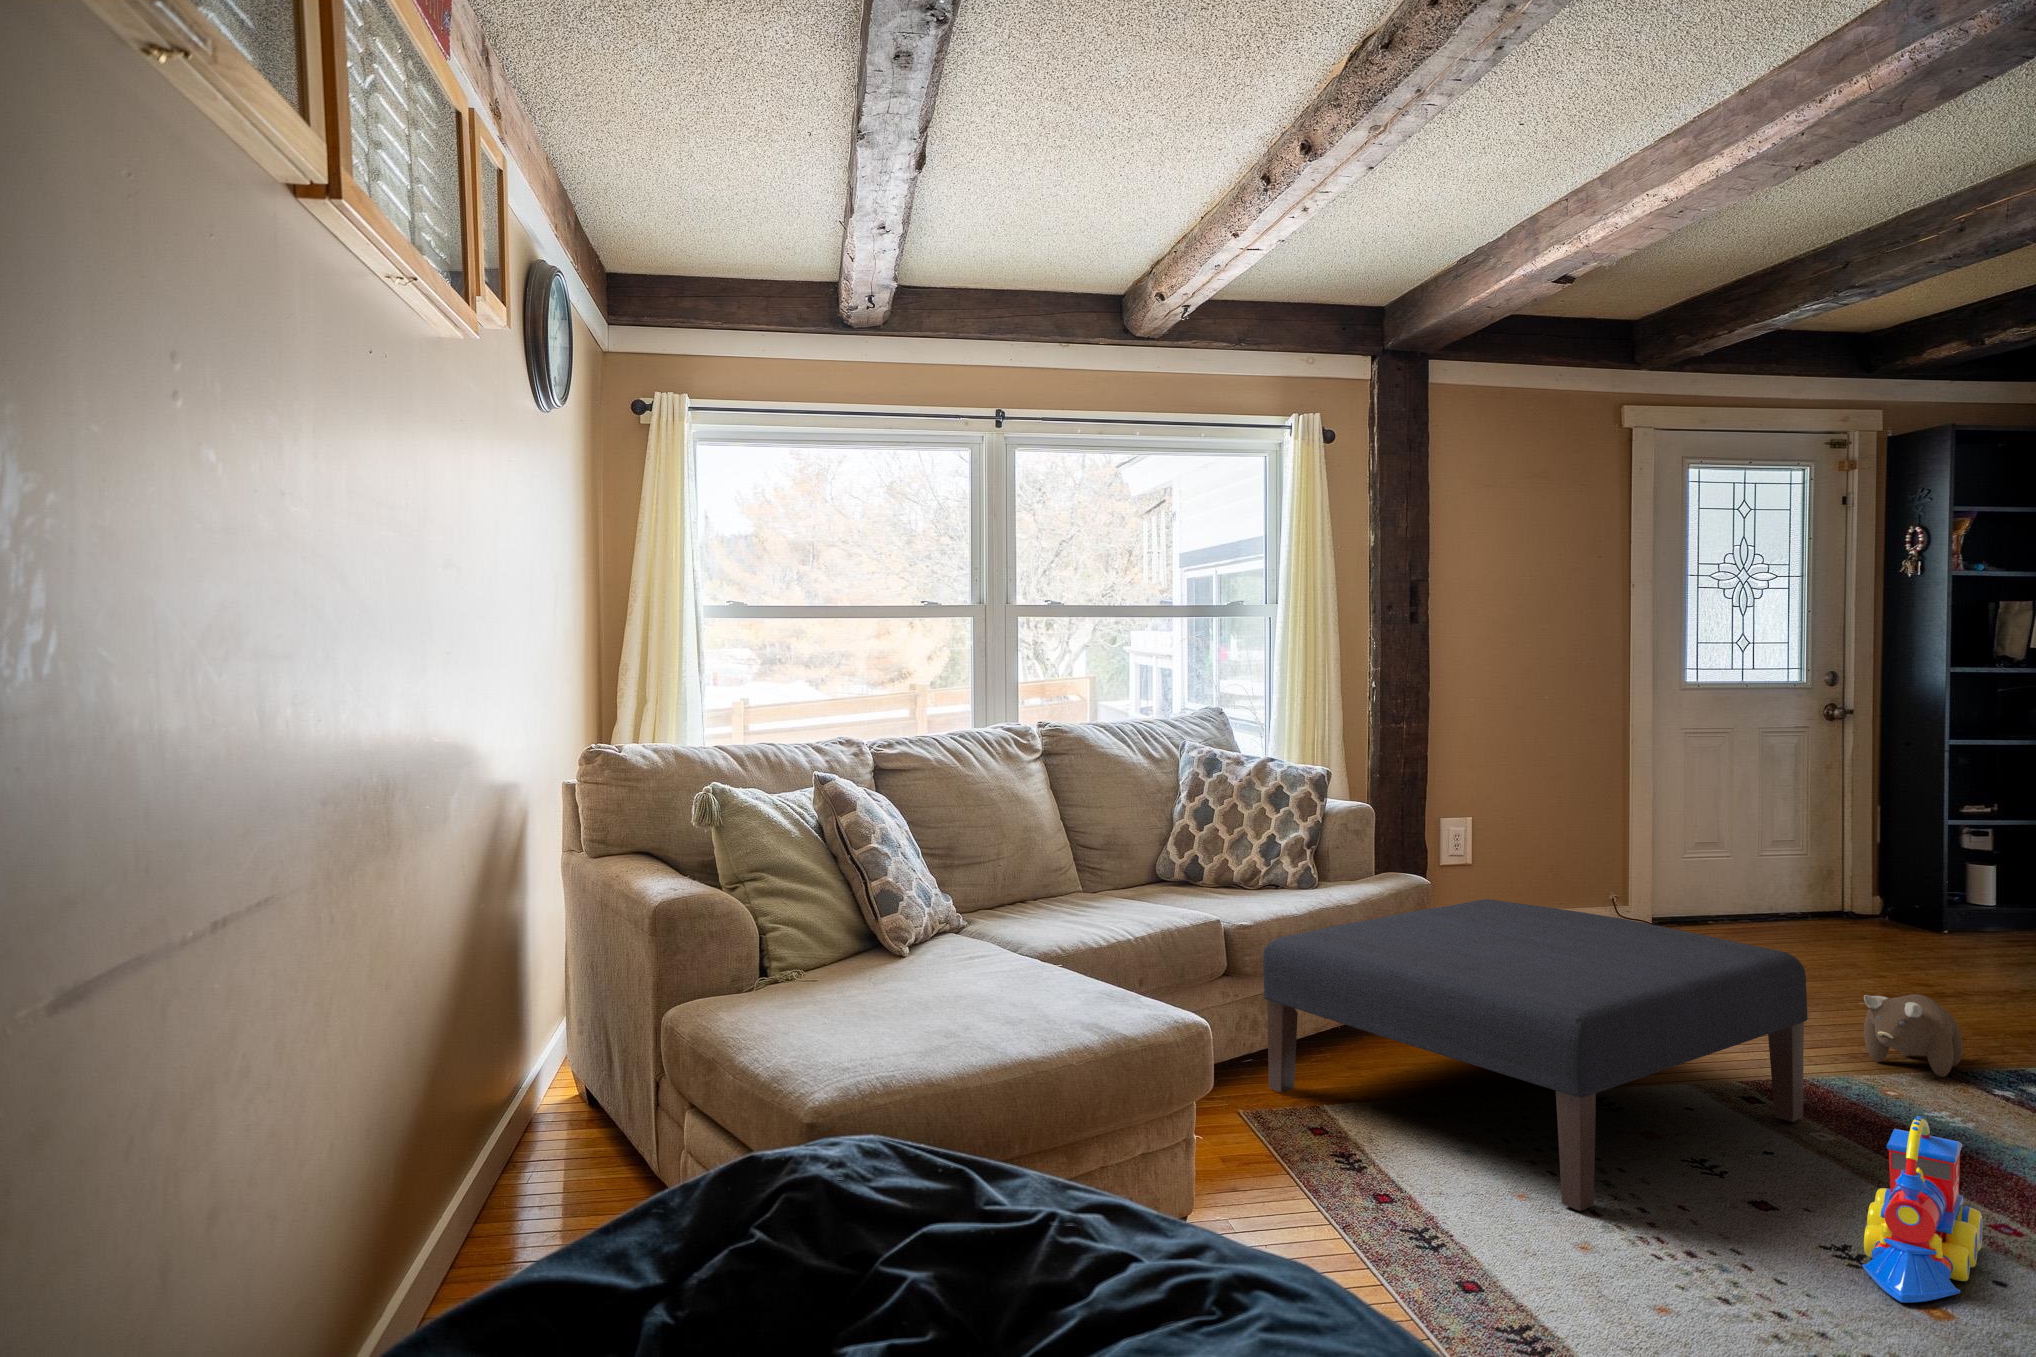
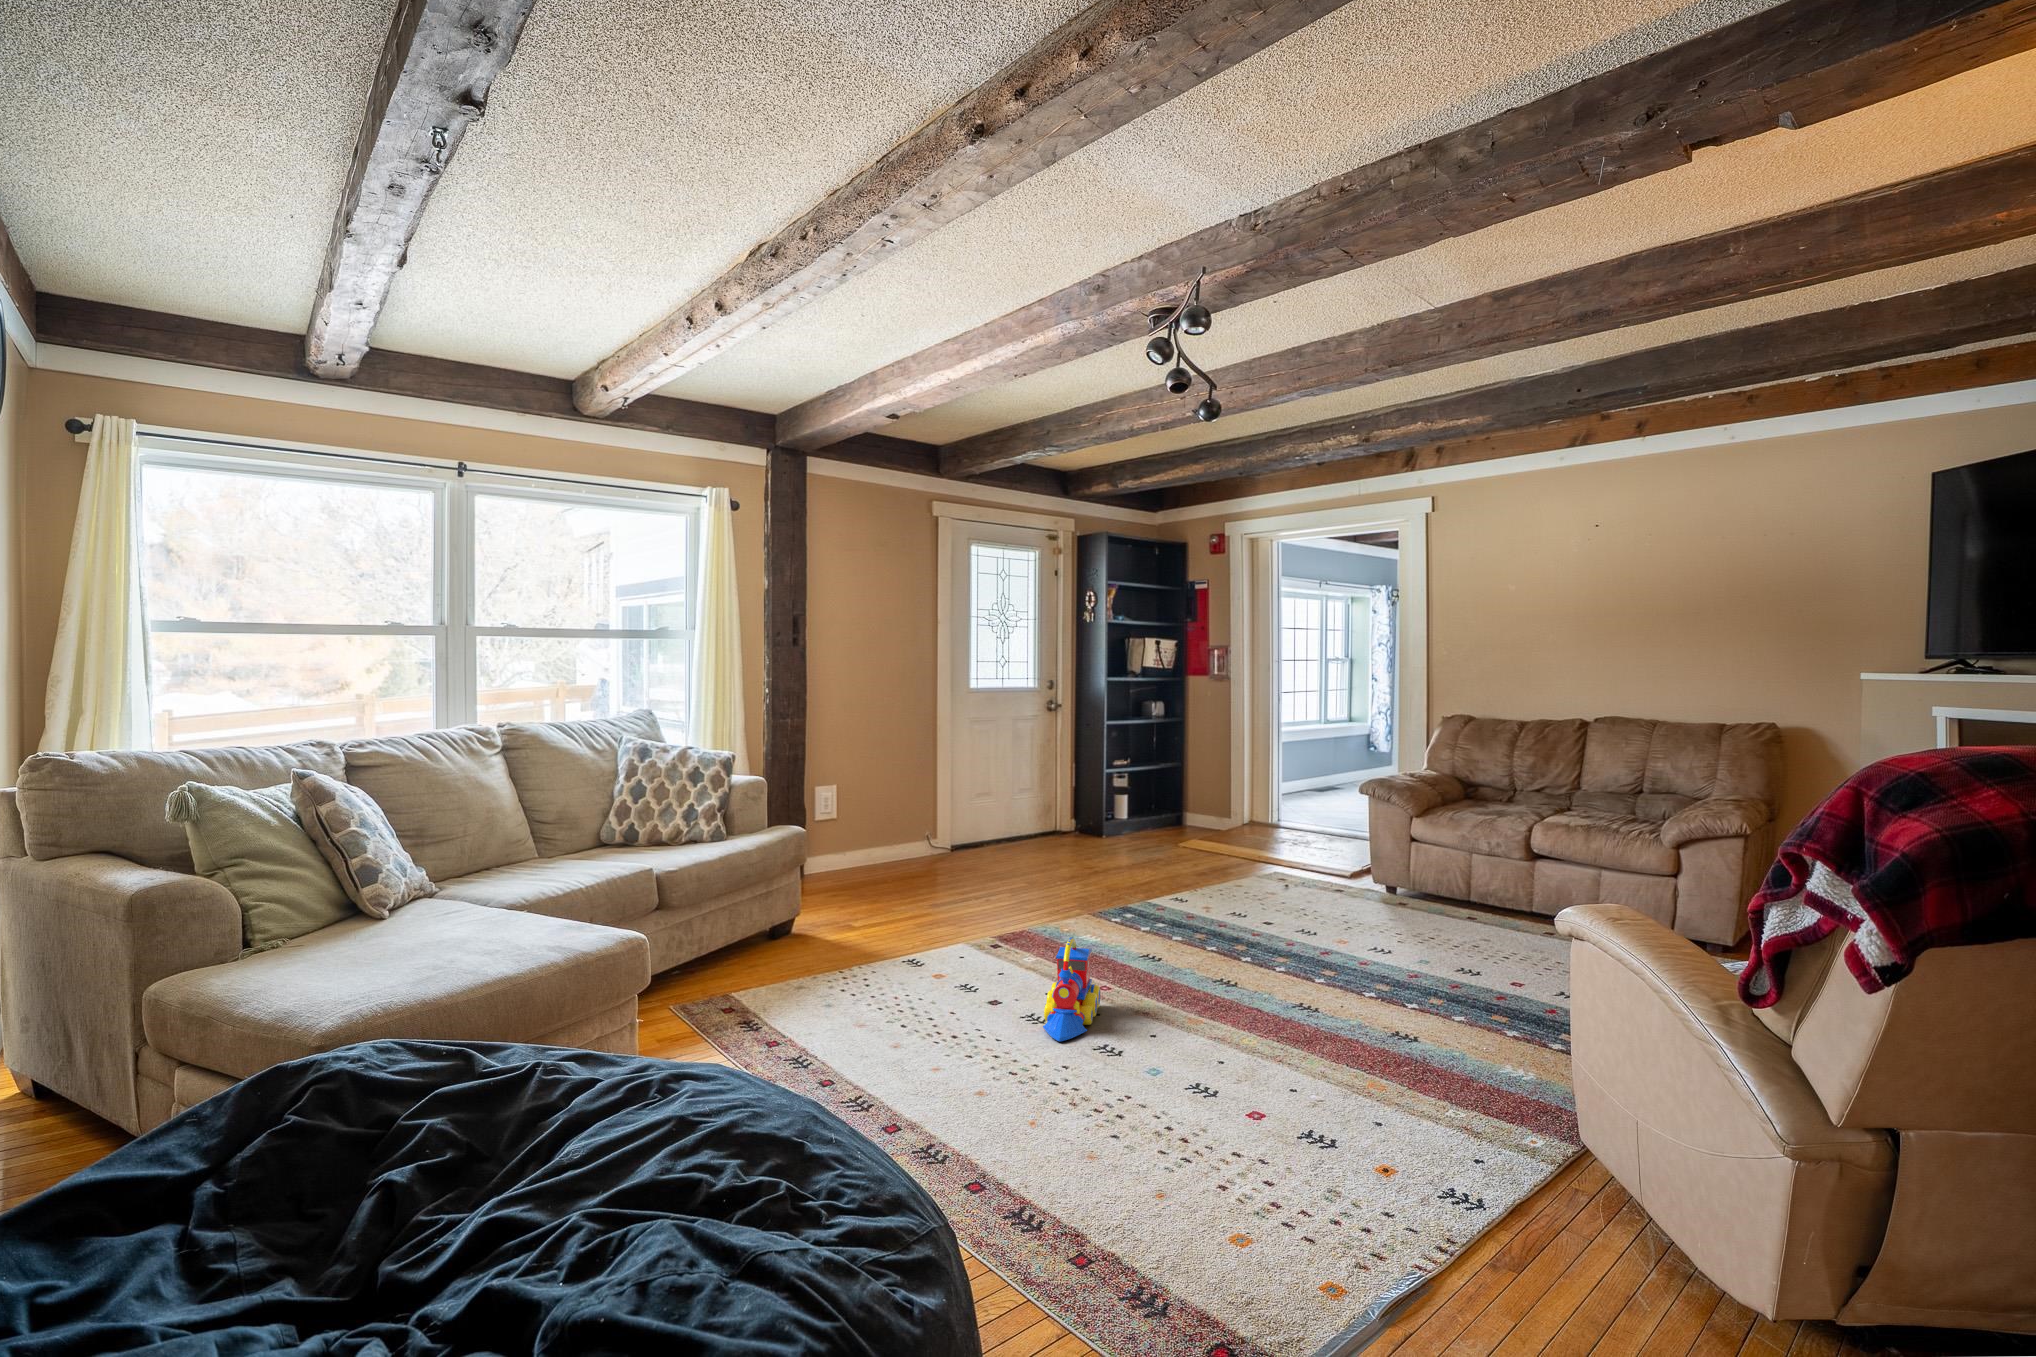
ottoman: present [1263,899,1808,1211] -> none [688,837,1024,1027]
plush toy: present [1864,994,1963,1077] -> none [1055,872,1103,919]

